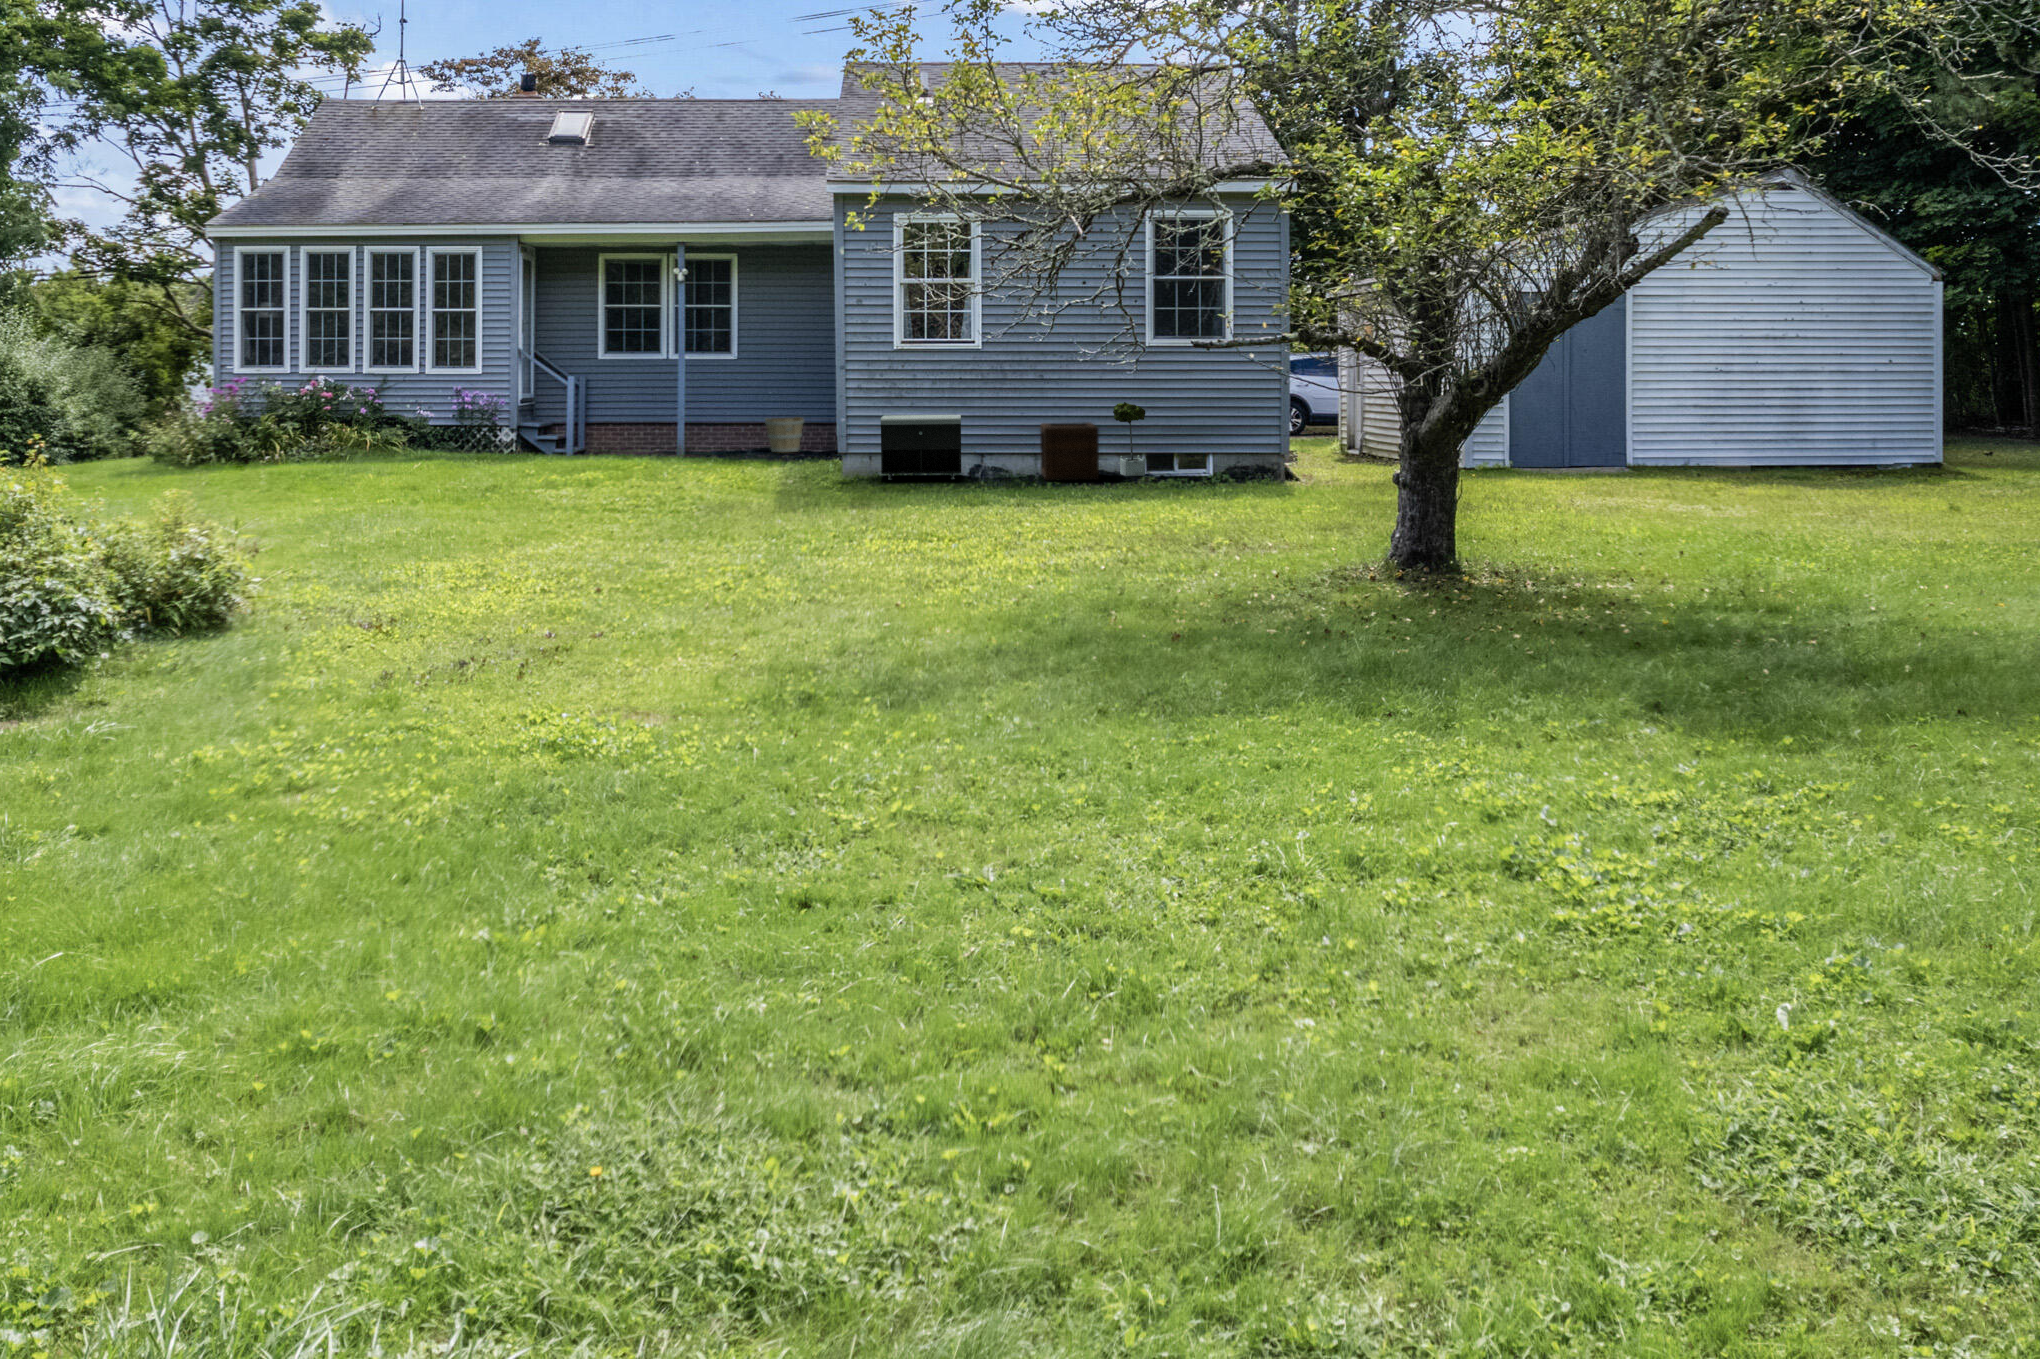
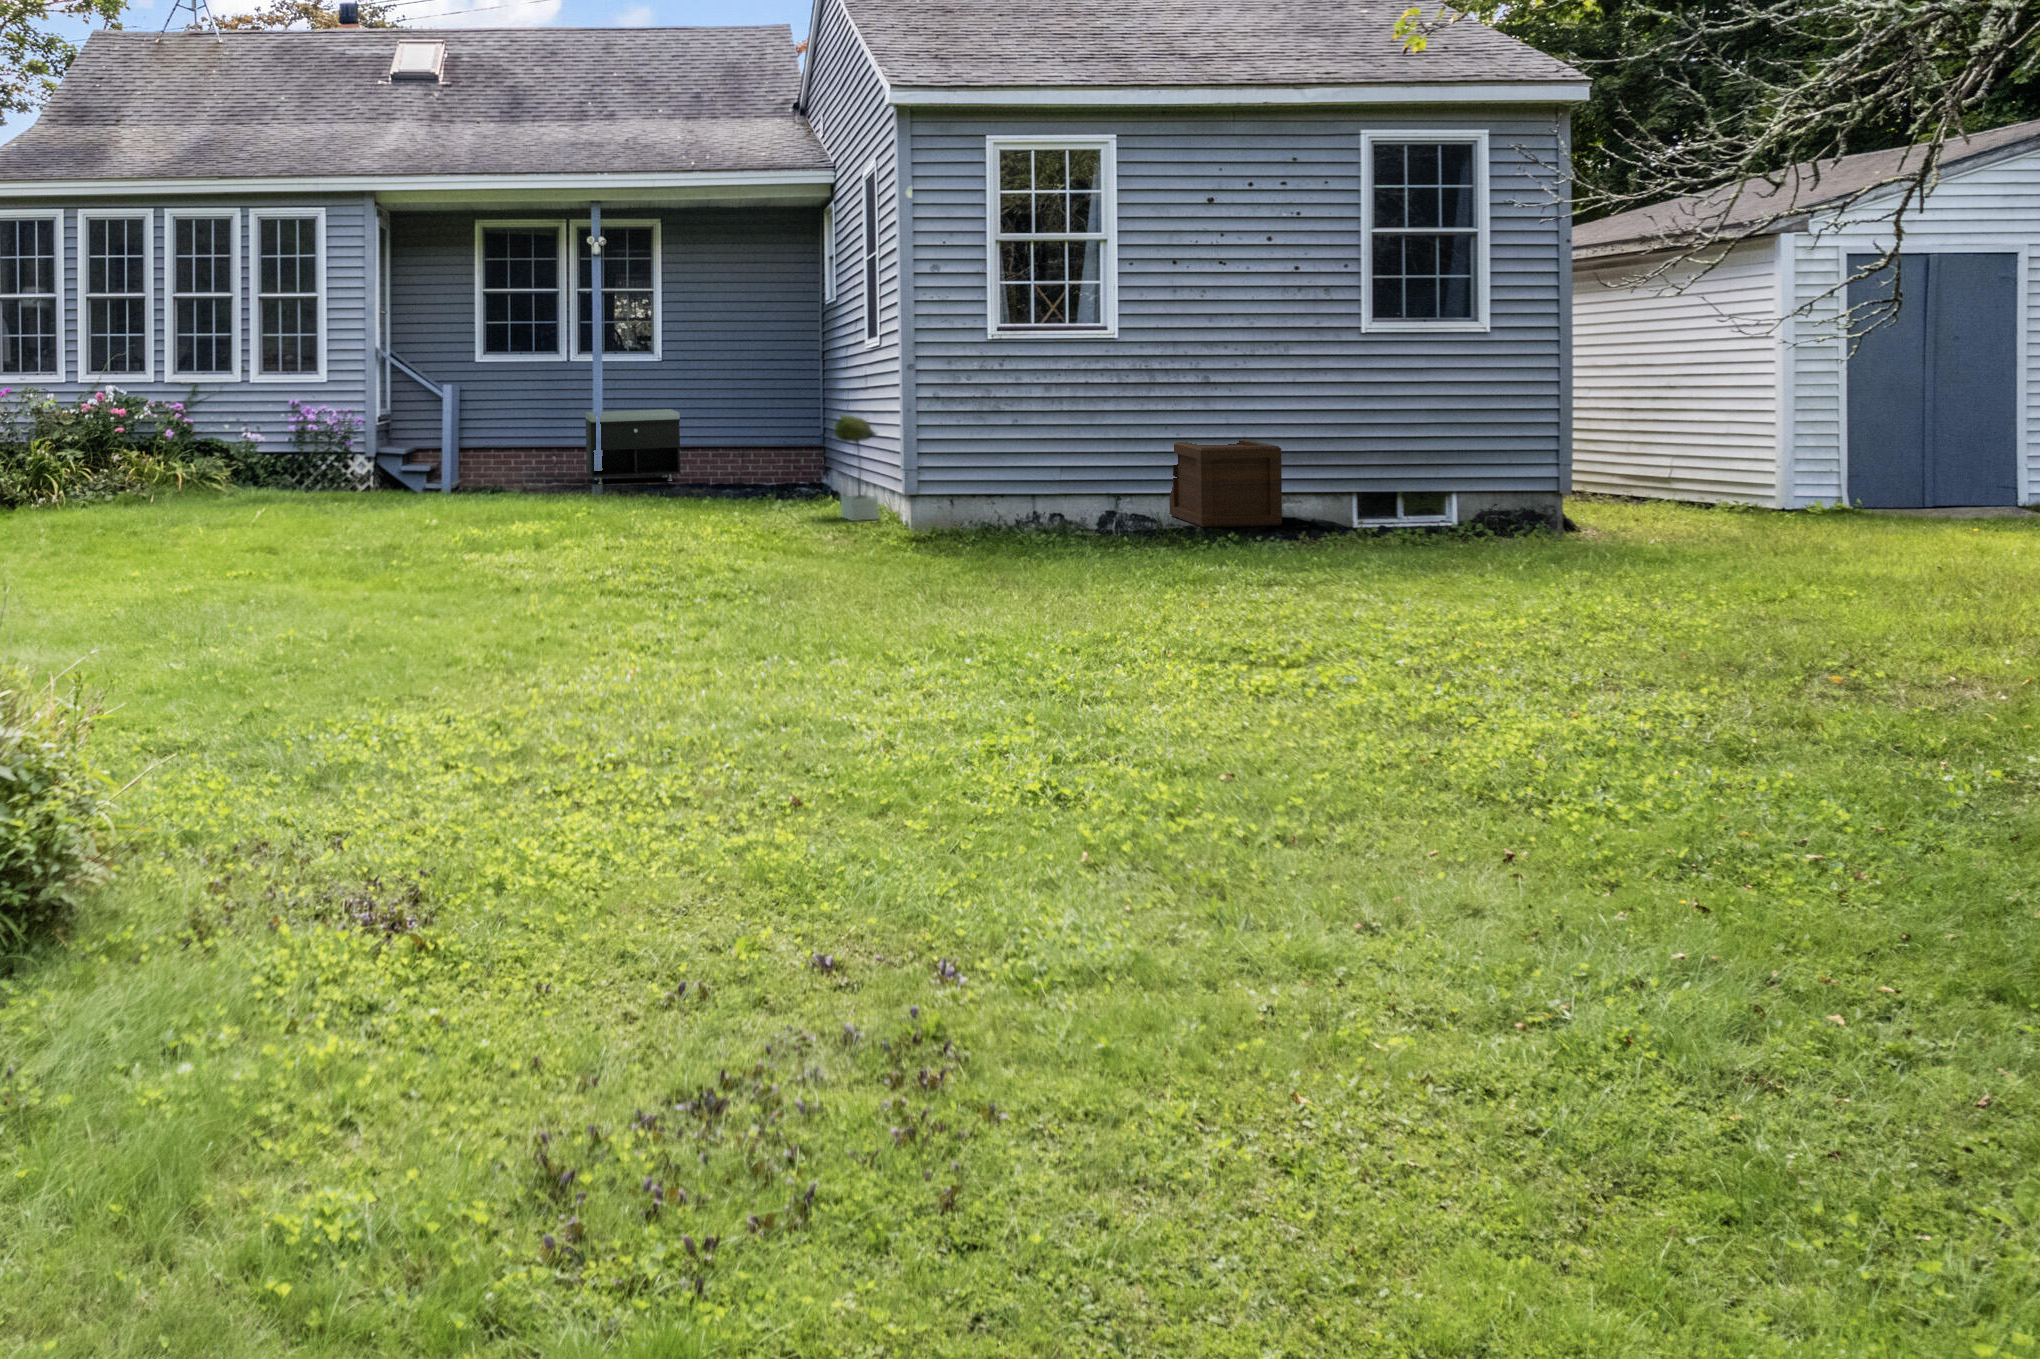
potted tree: present [1113,402,1145,476] -> present [834,415,879,521]
storage bench: present [881,415,961,480] -> present [585,409,681,484]
wooden bucket: present [765,417,804,453] -> none [700,431,753,480]

